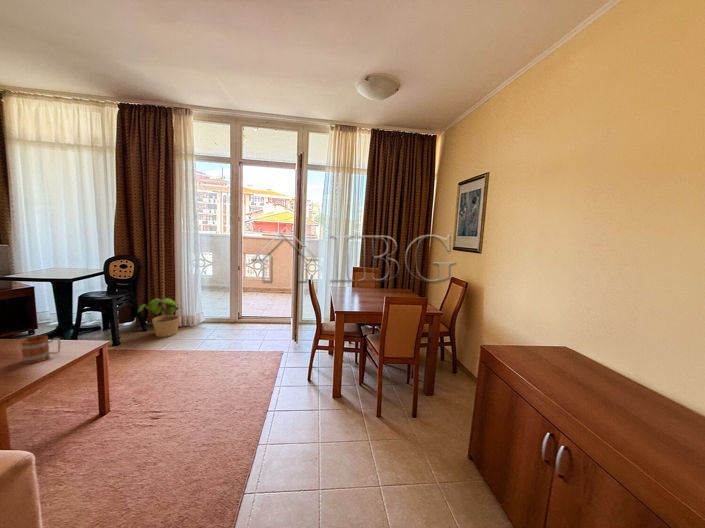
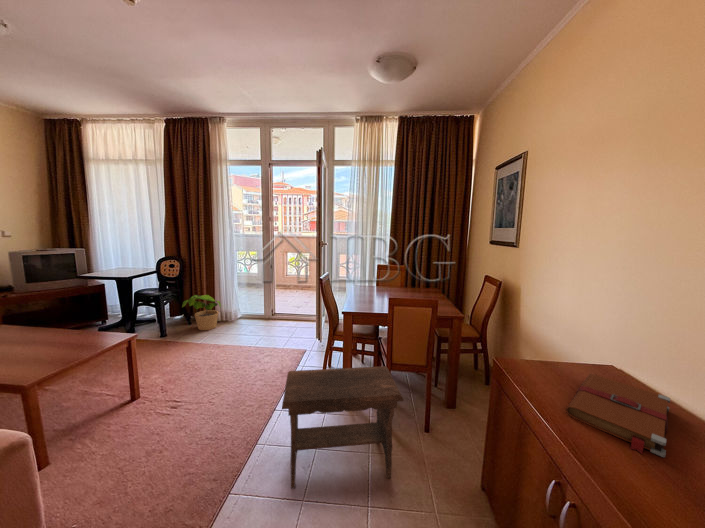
mug: present [21,336,61,364] -> none [62,327,94,351]
book: none [550,353,621,405] -> present [566,374,670,457]
footstool: none [295,360,409,481] -> present [282,366,404,489]

